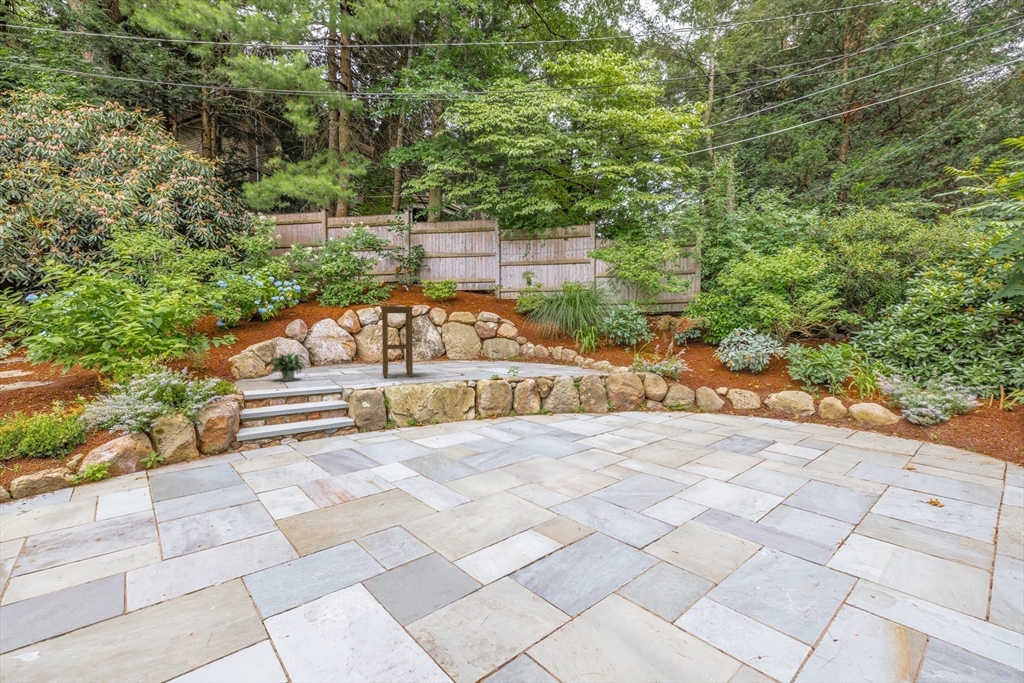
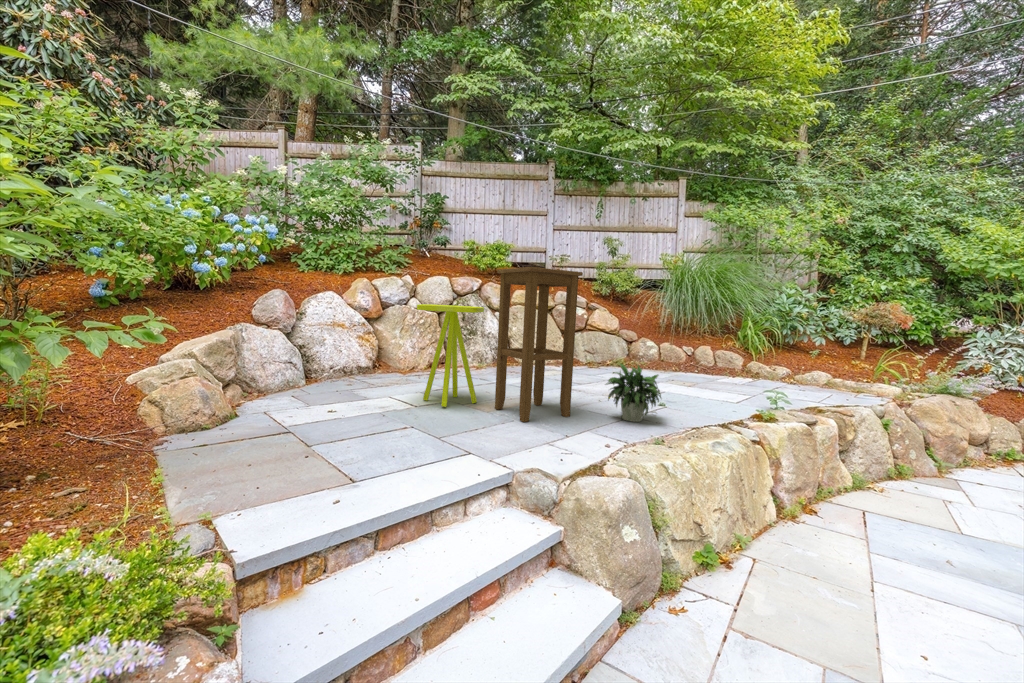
side table: none [346,324,385,374] -> present [417,304,484,407]
potted plant: present [271,353,304,381] -> present [606,364,661,422]

